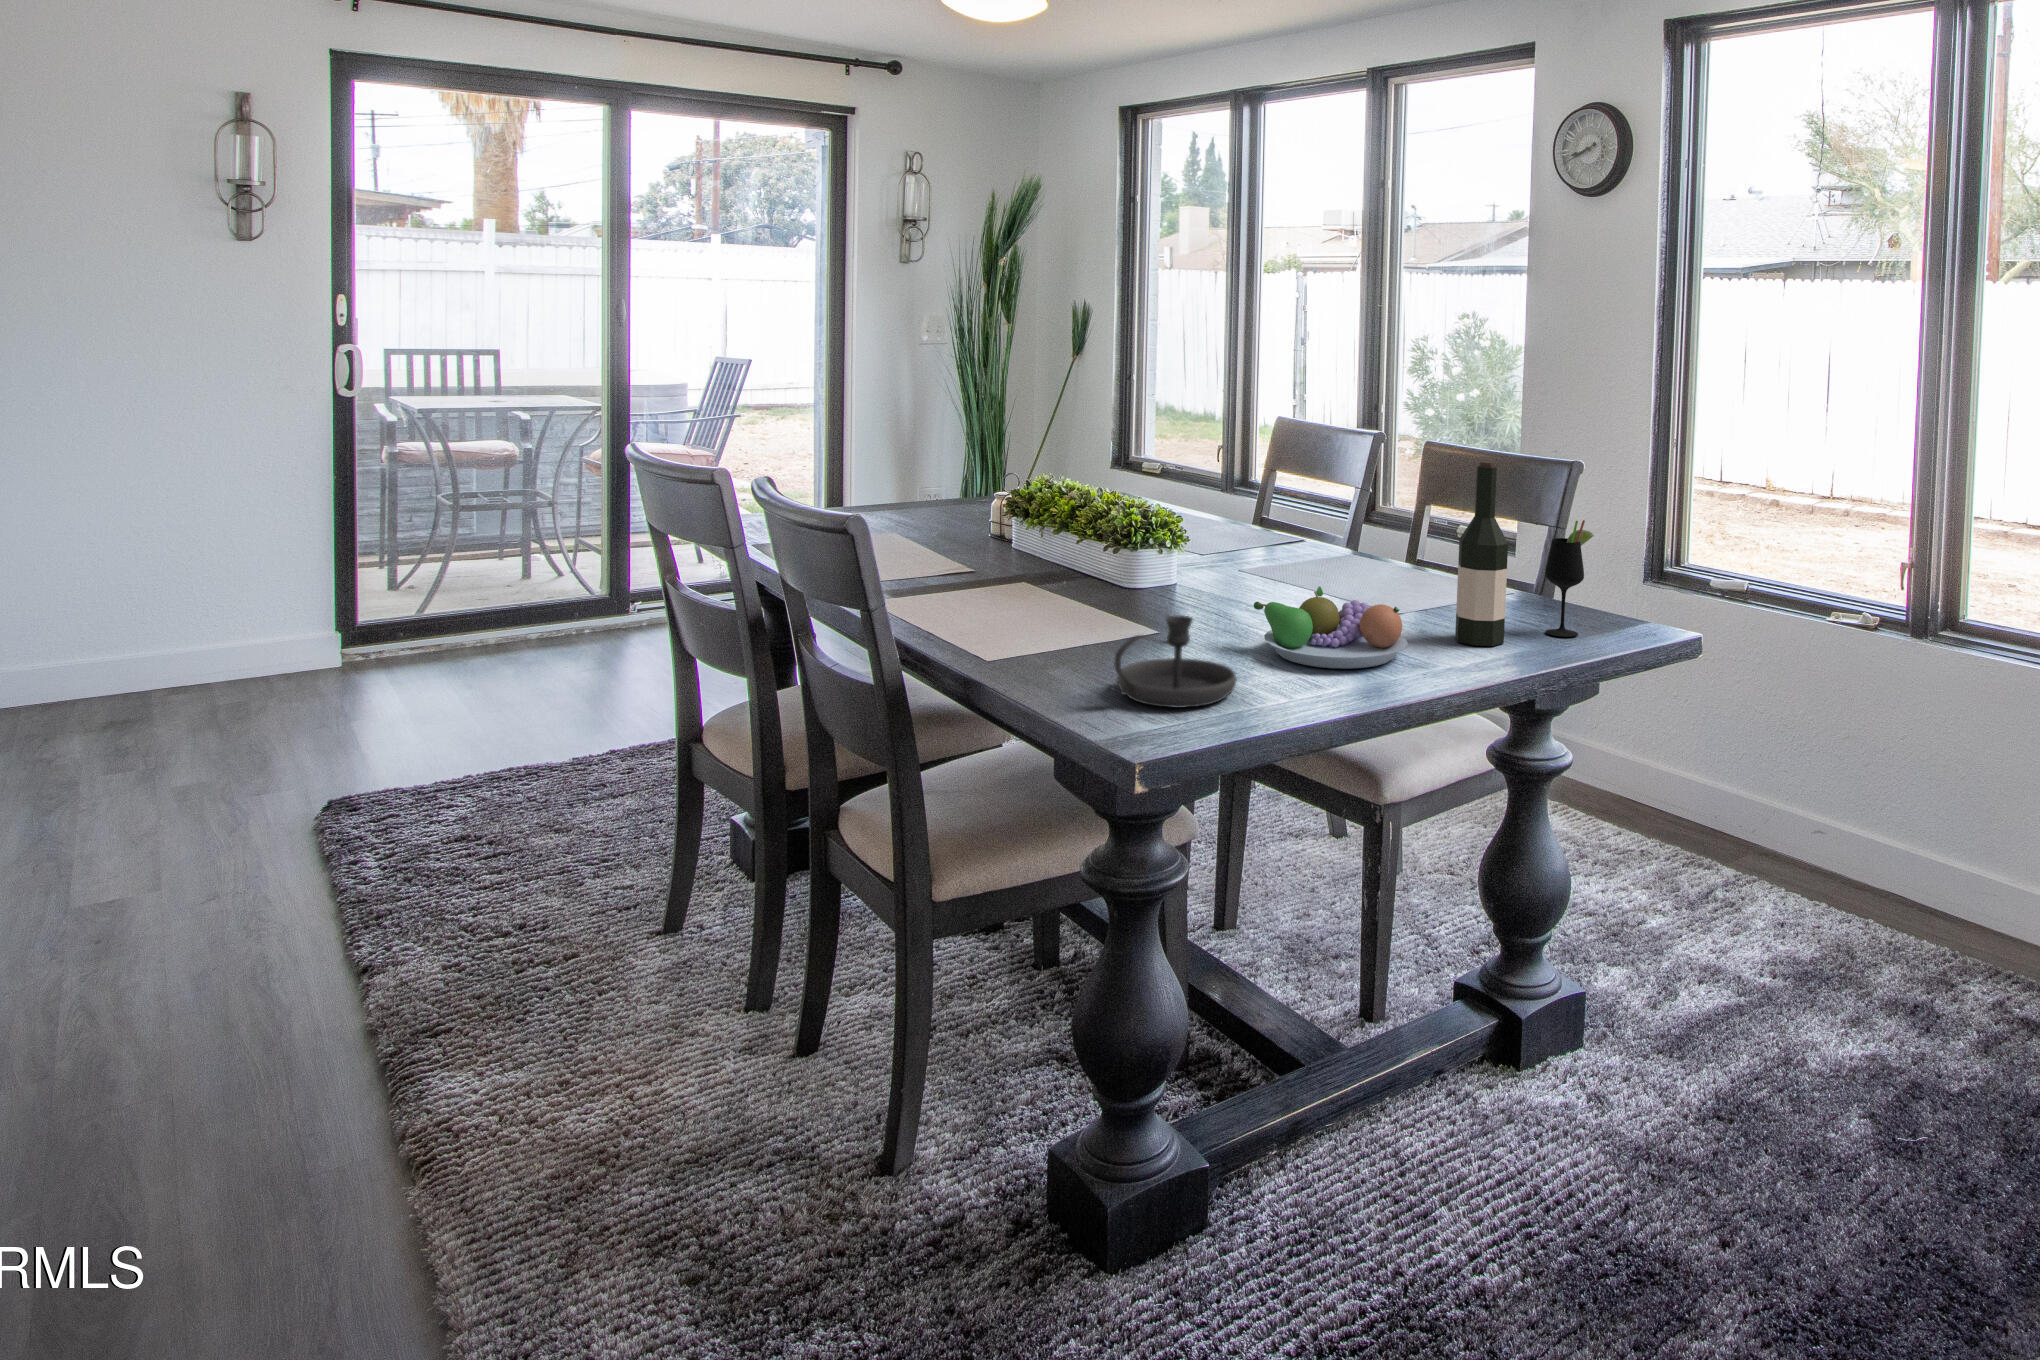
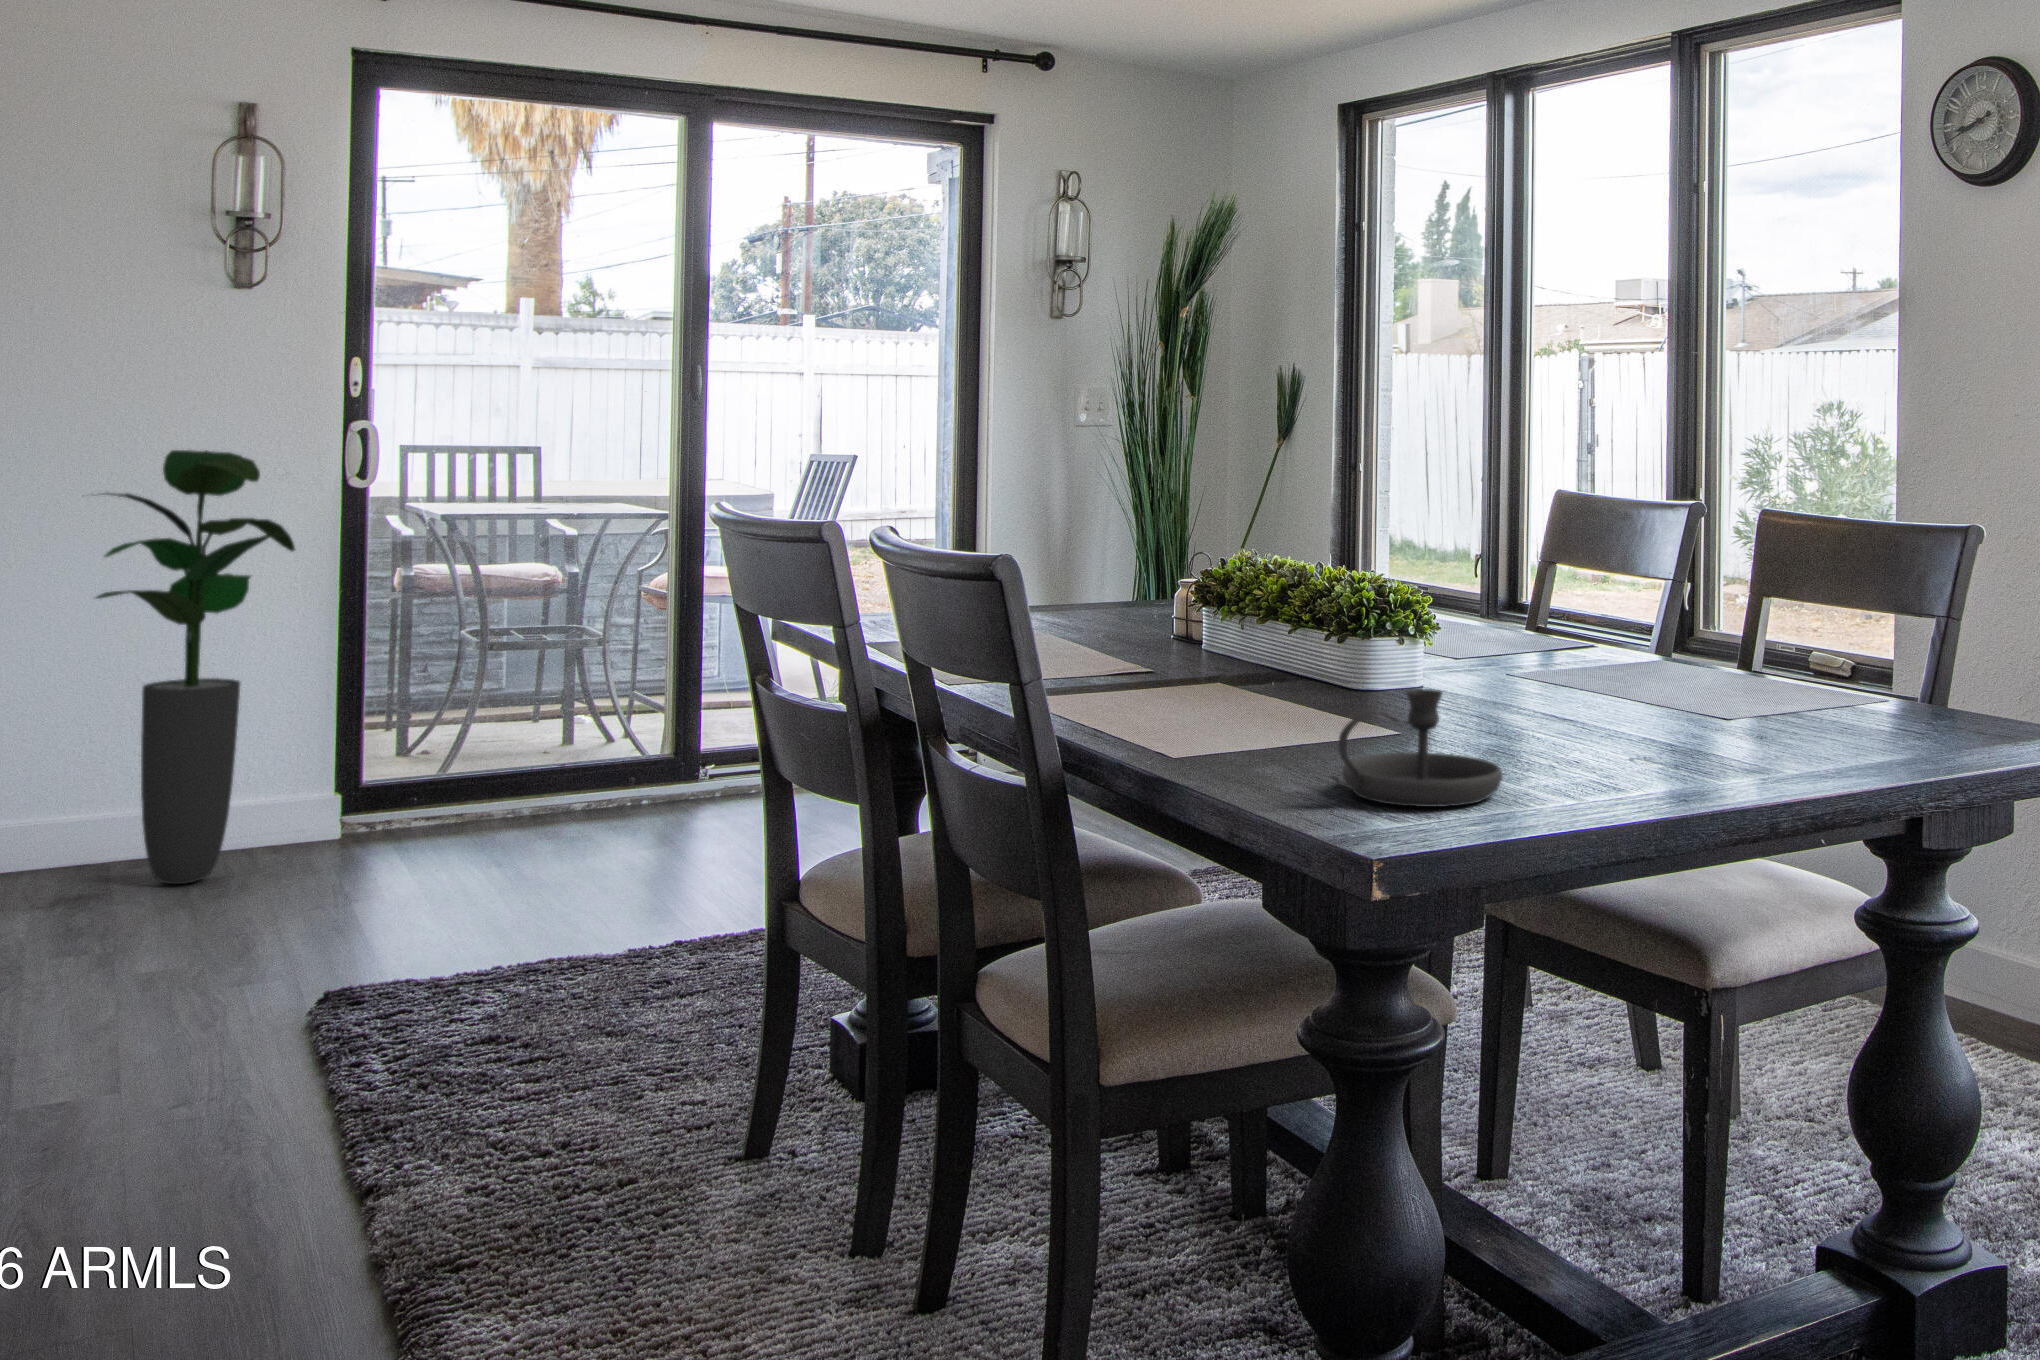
potted plant: none [109,365,297,704] -> present [96,450,295,884]
wine bottle: present [1455,461,1508,646] -> none [1804,499,1875,753]
wine glass: present [1545,520,1594,637] -> none [1929,581,1997,745]
fruit bowl: present [1254,586,1408,669] -> none [1524,670,1737,772]

